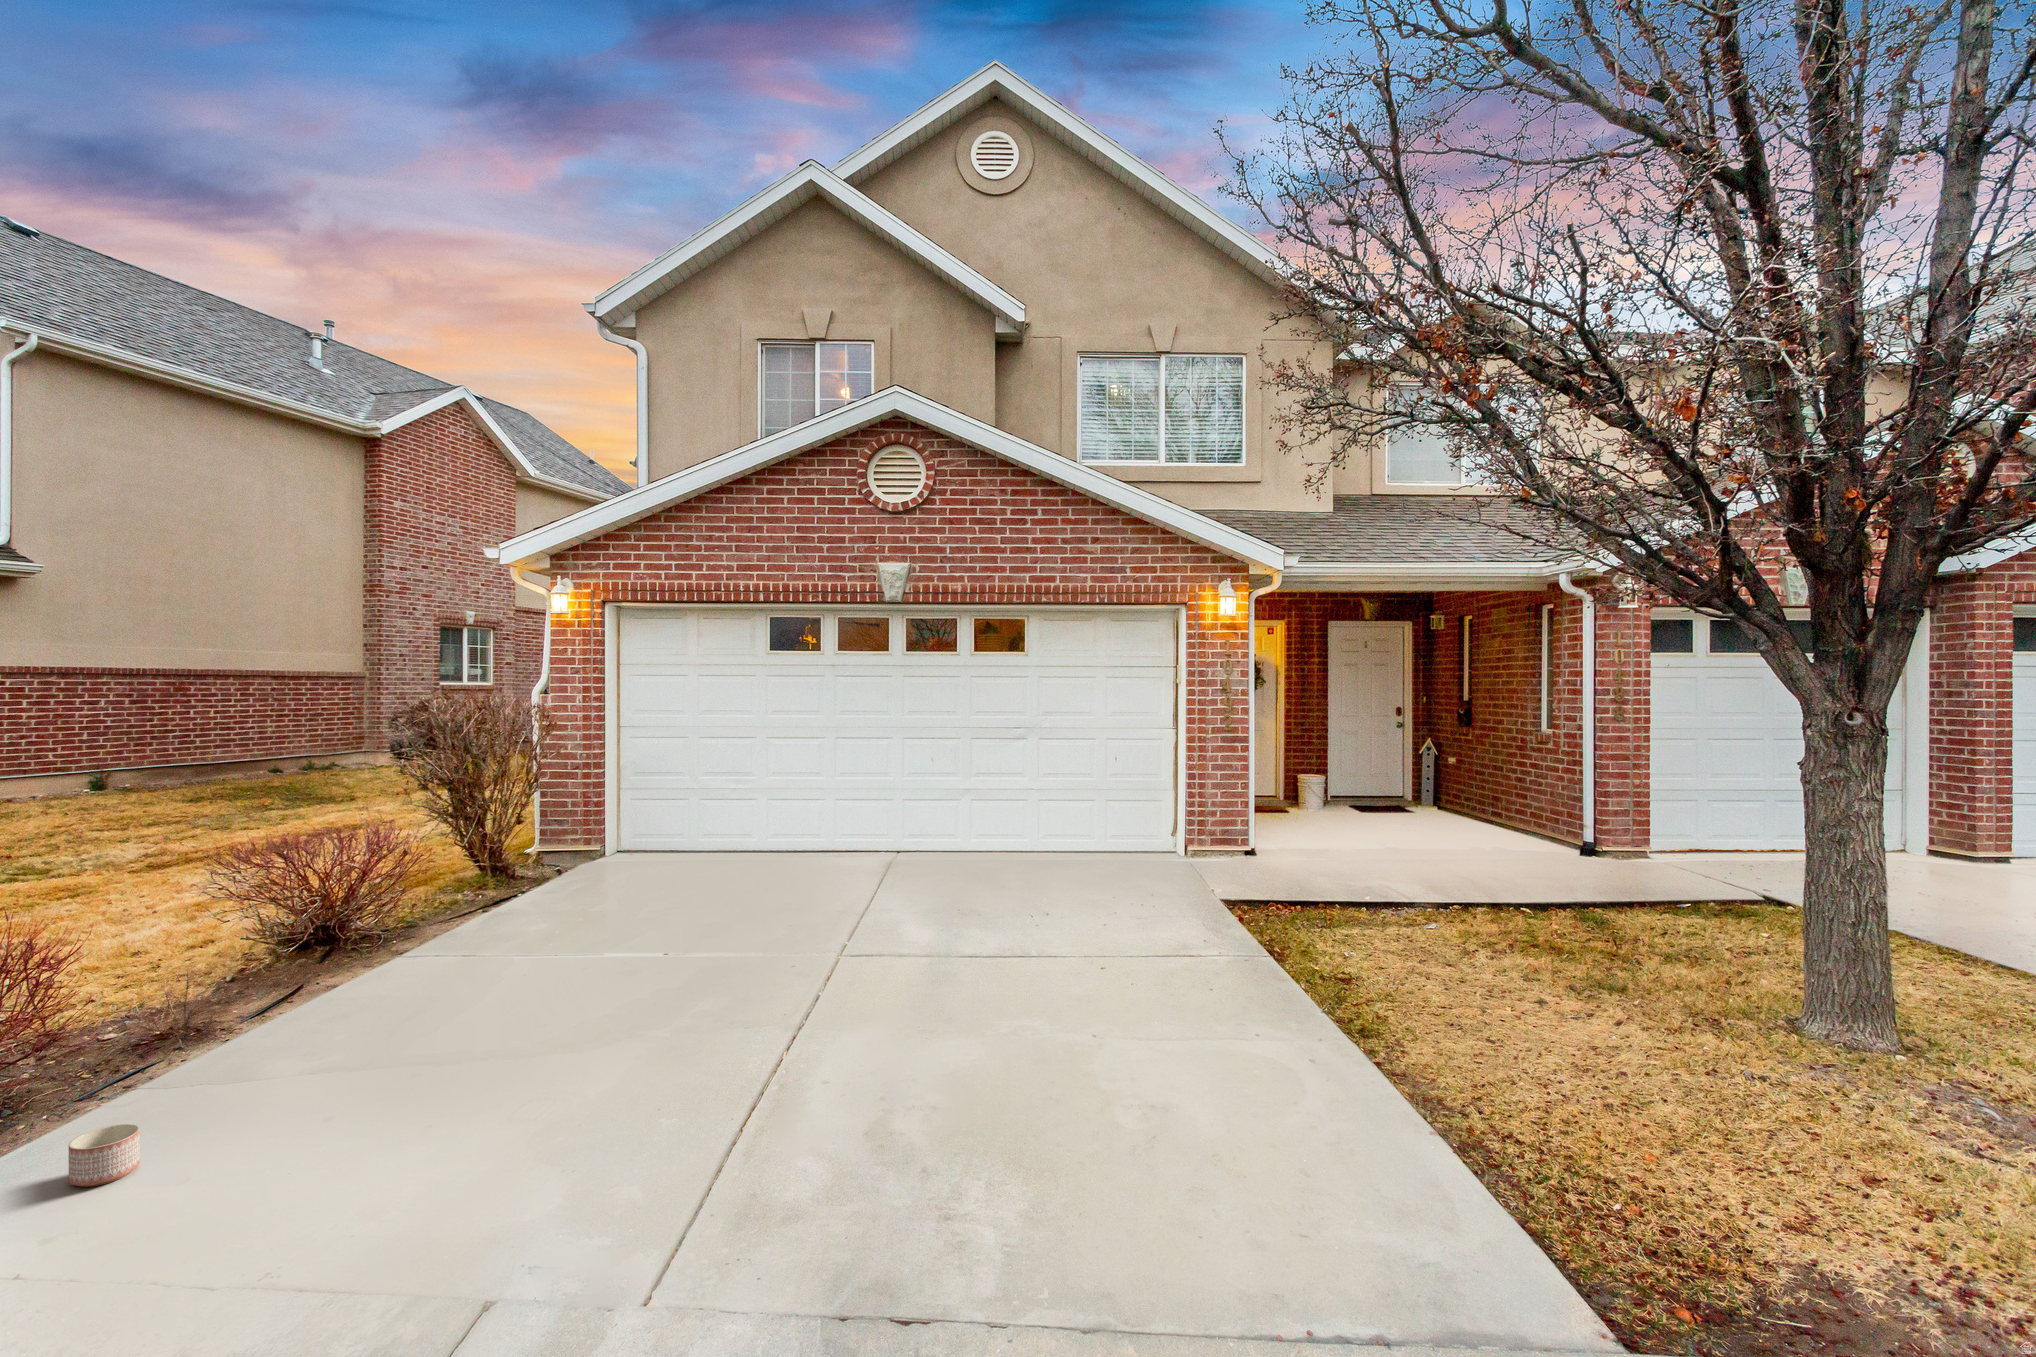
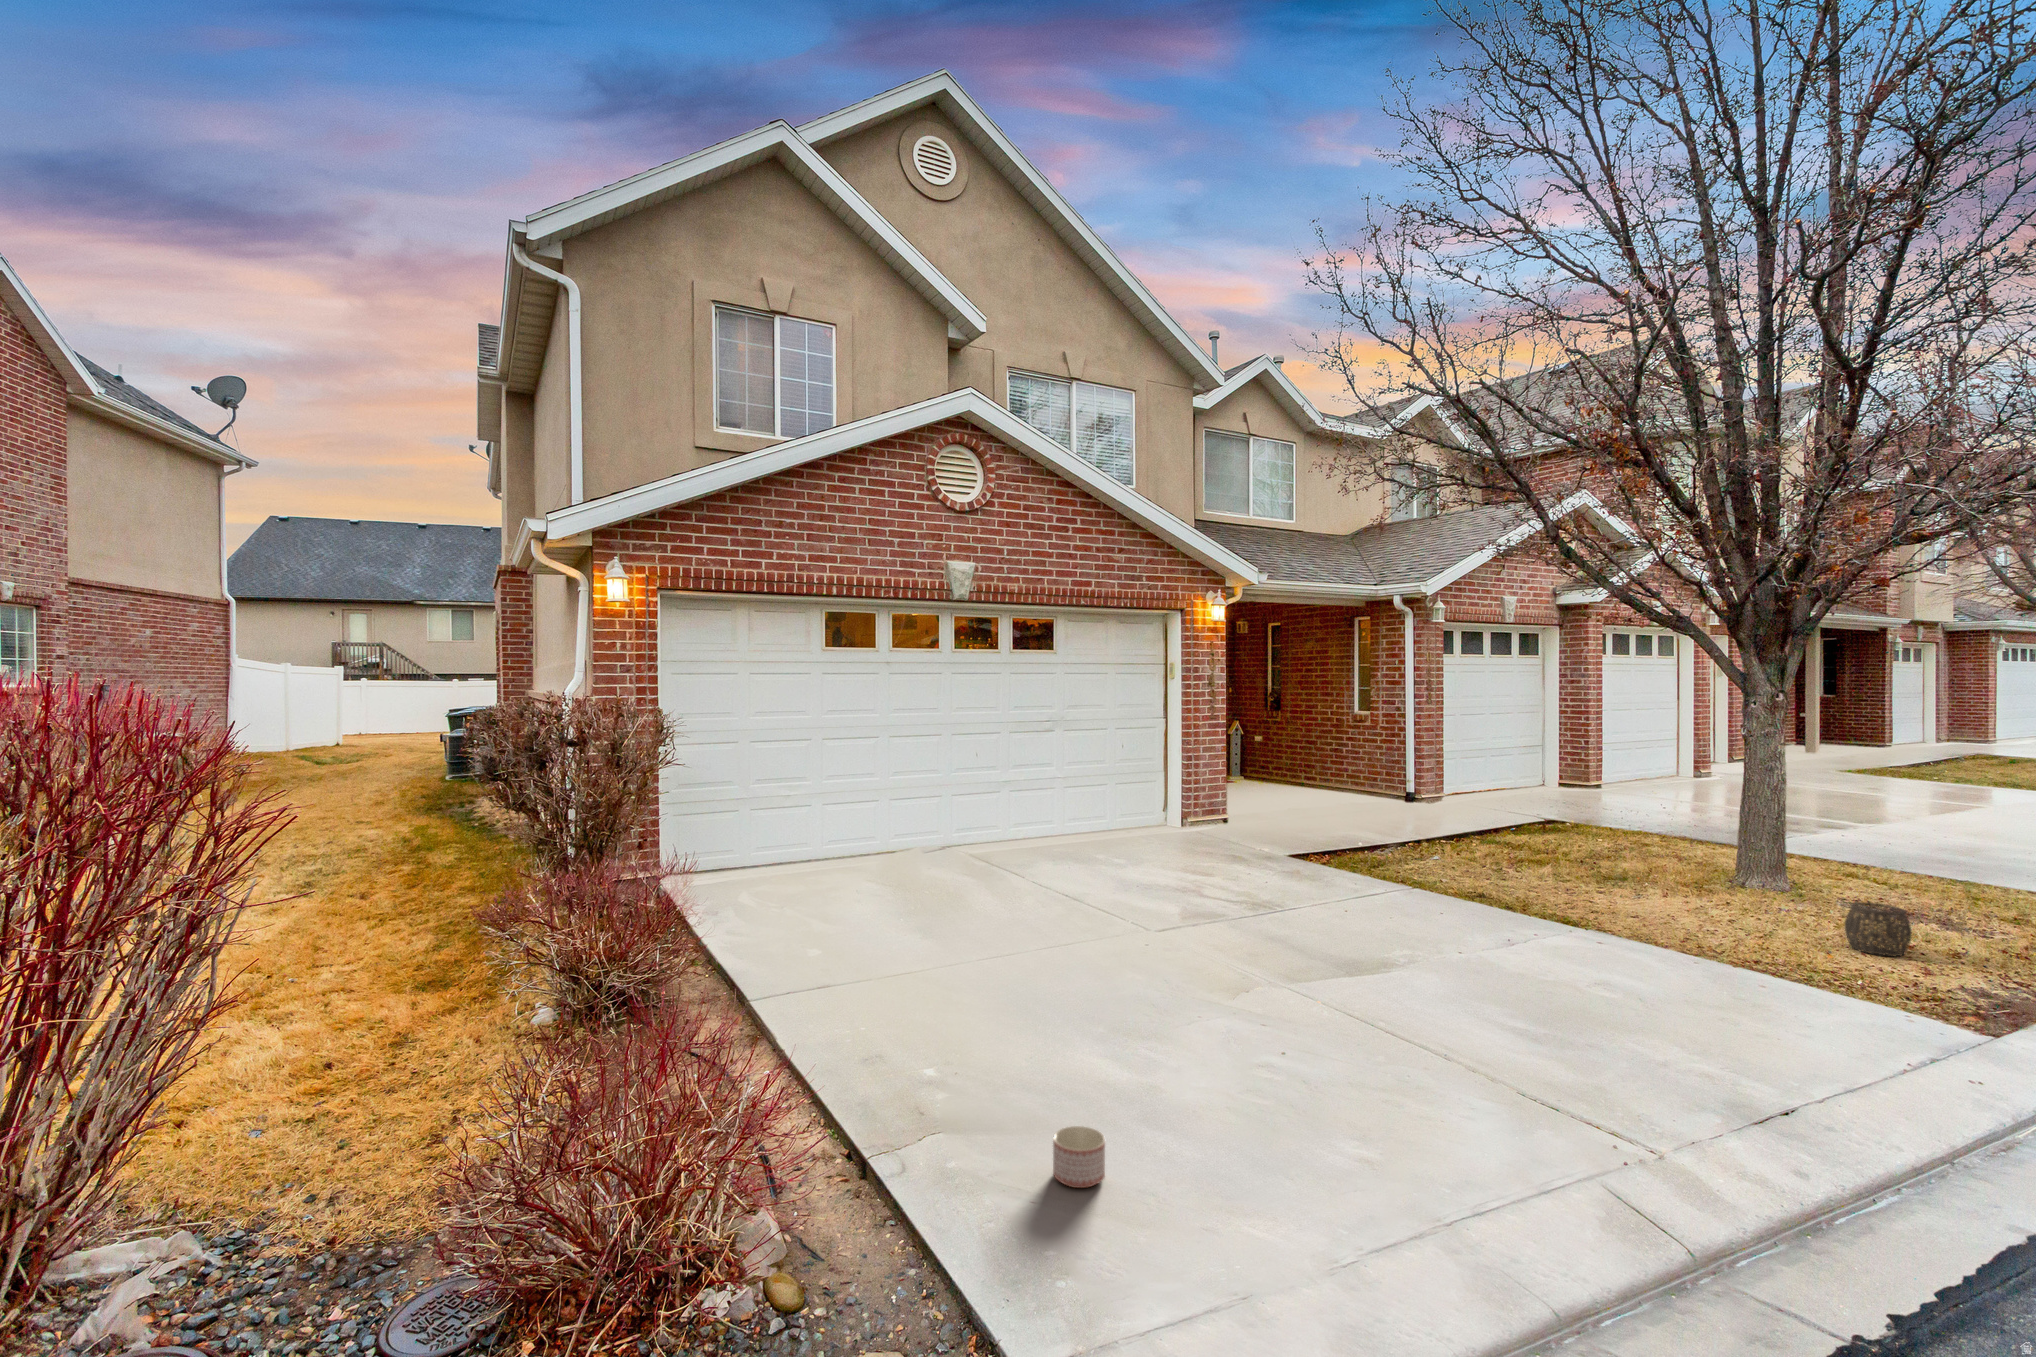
woven basket: none [1768,1090,1891,1206] -> present [1845,902,1912,956]

